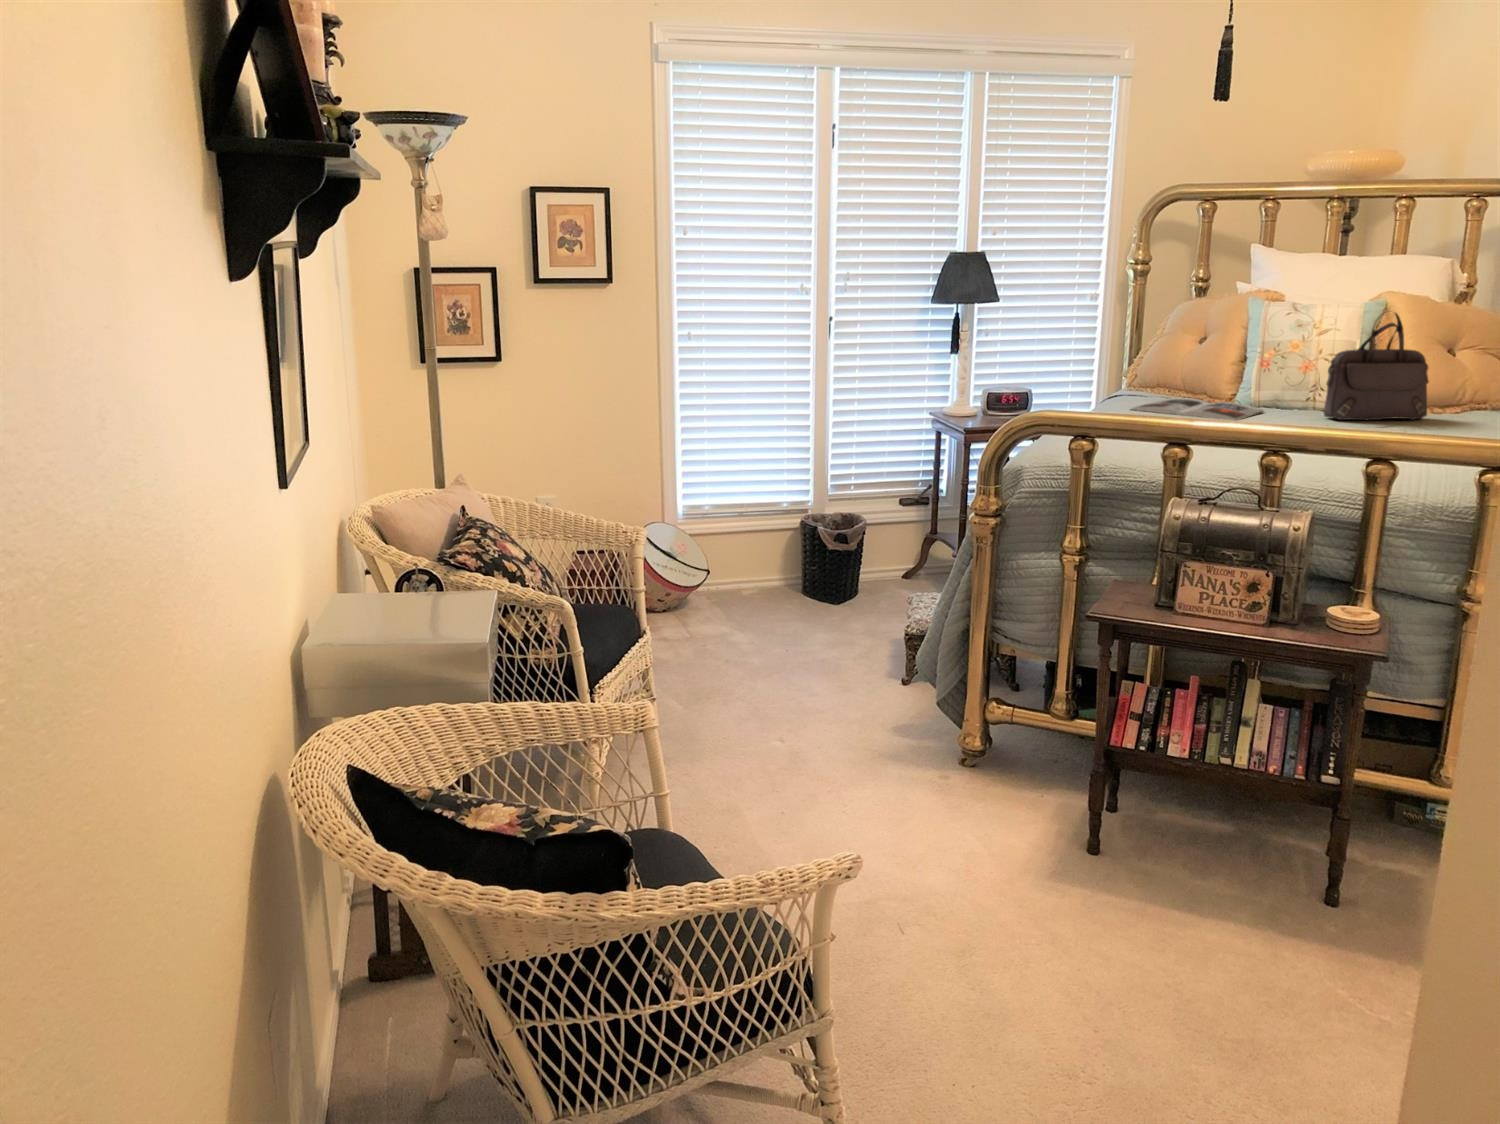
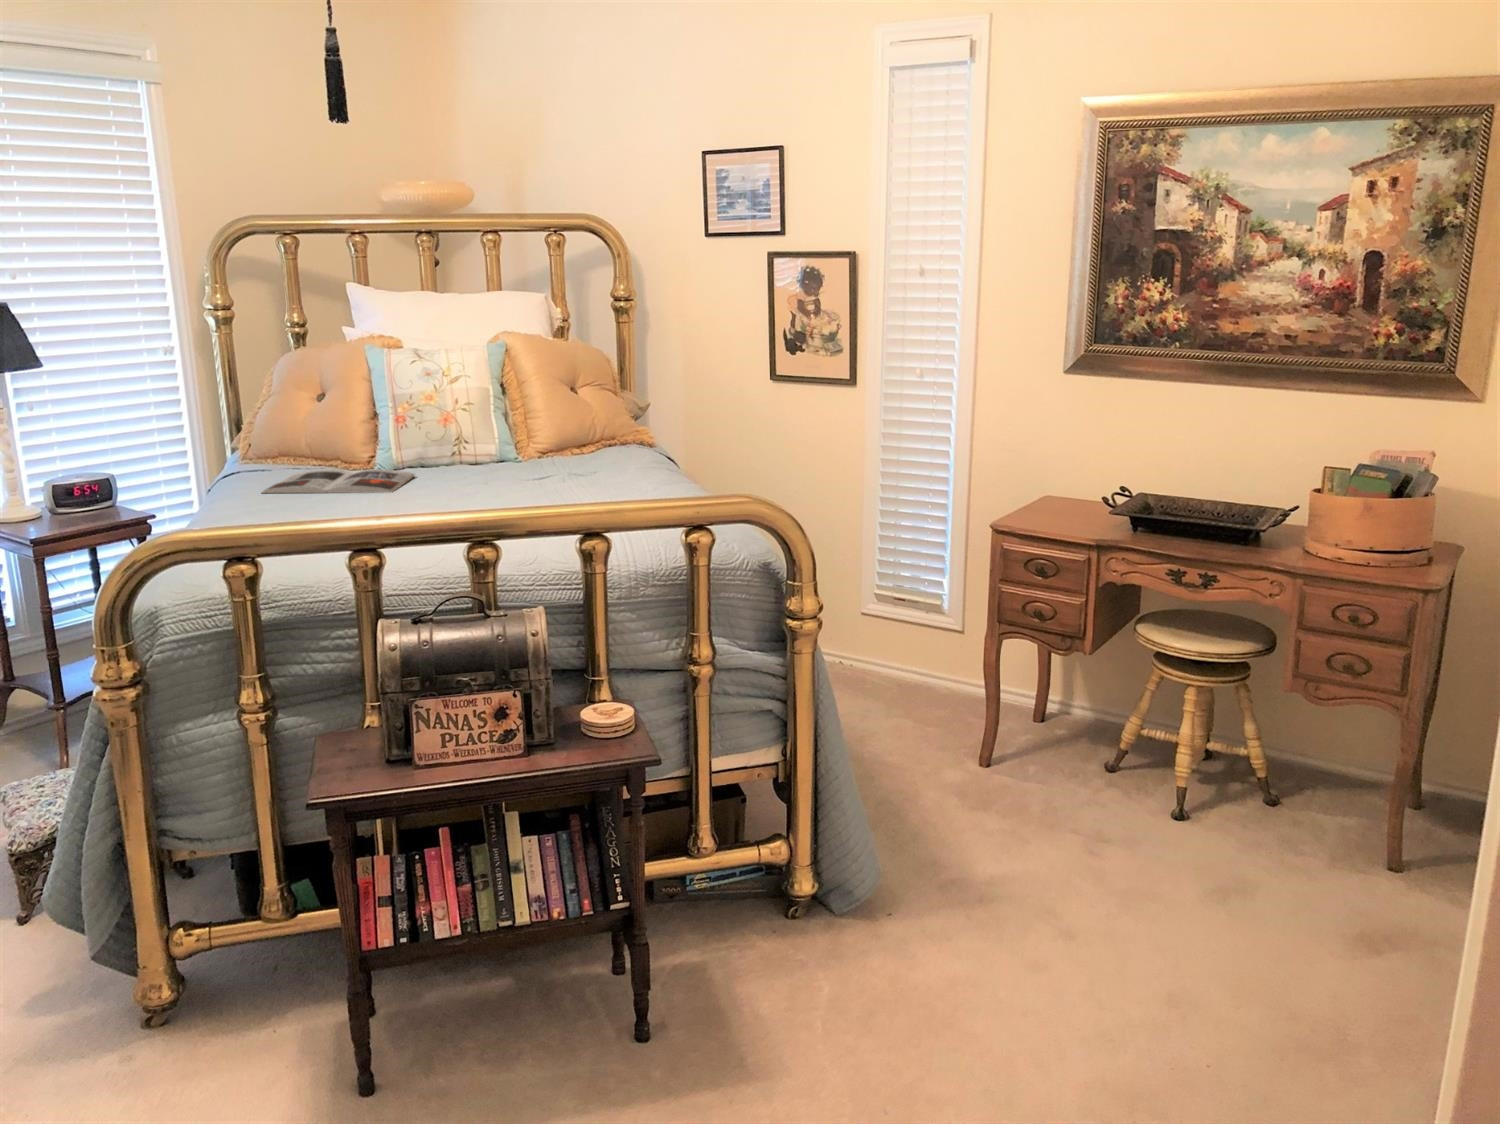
handbag: present [1324,312,1429,420] -> none [474,356,575,476]

